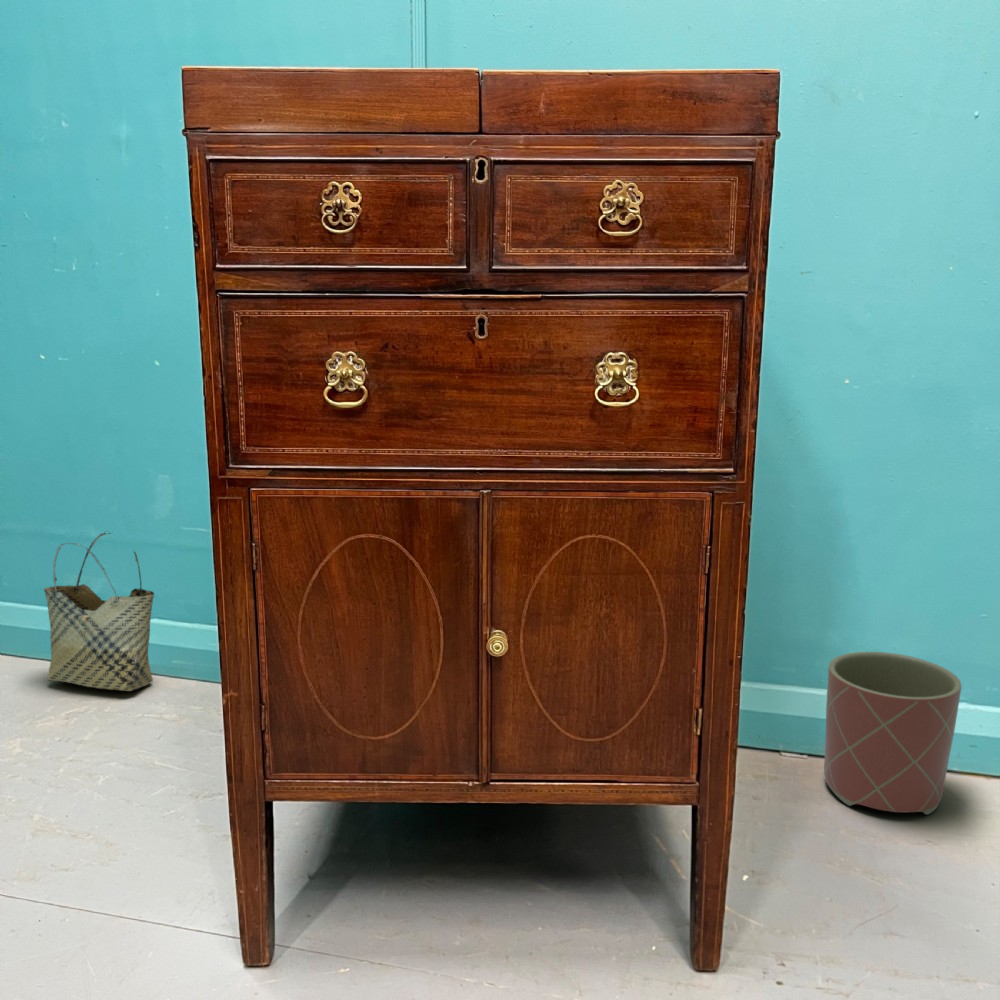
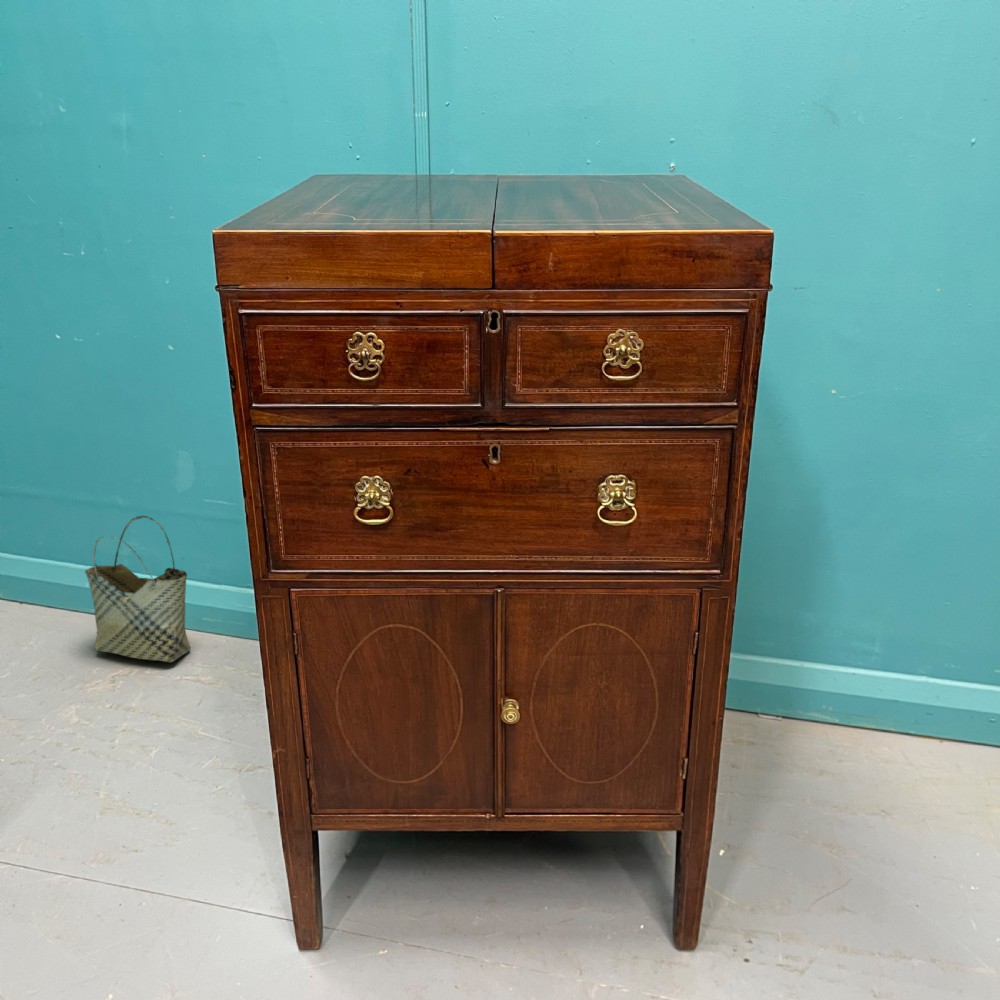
planter: present [824,652,961,815] -> none [793,639,916,786]

